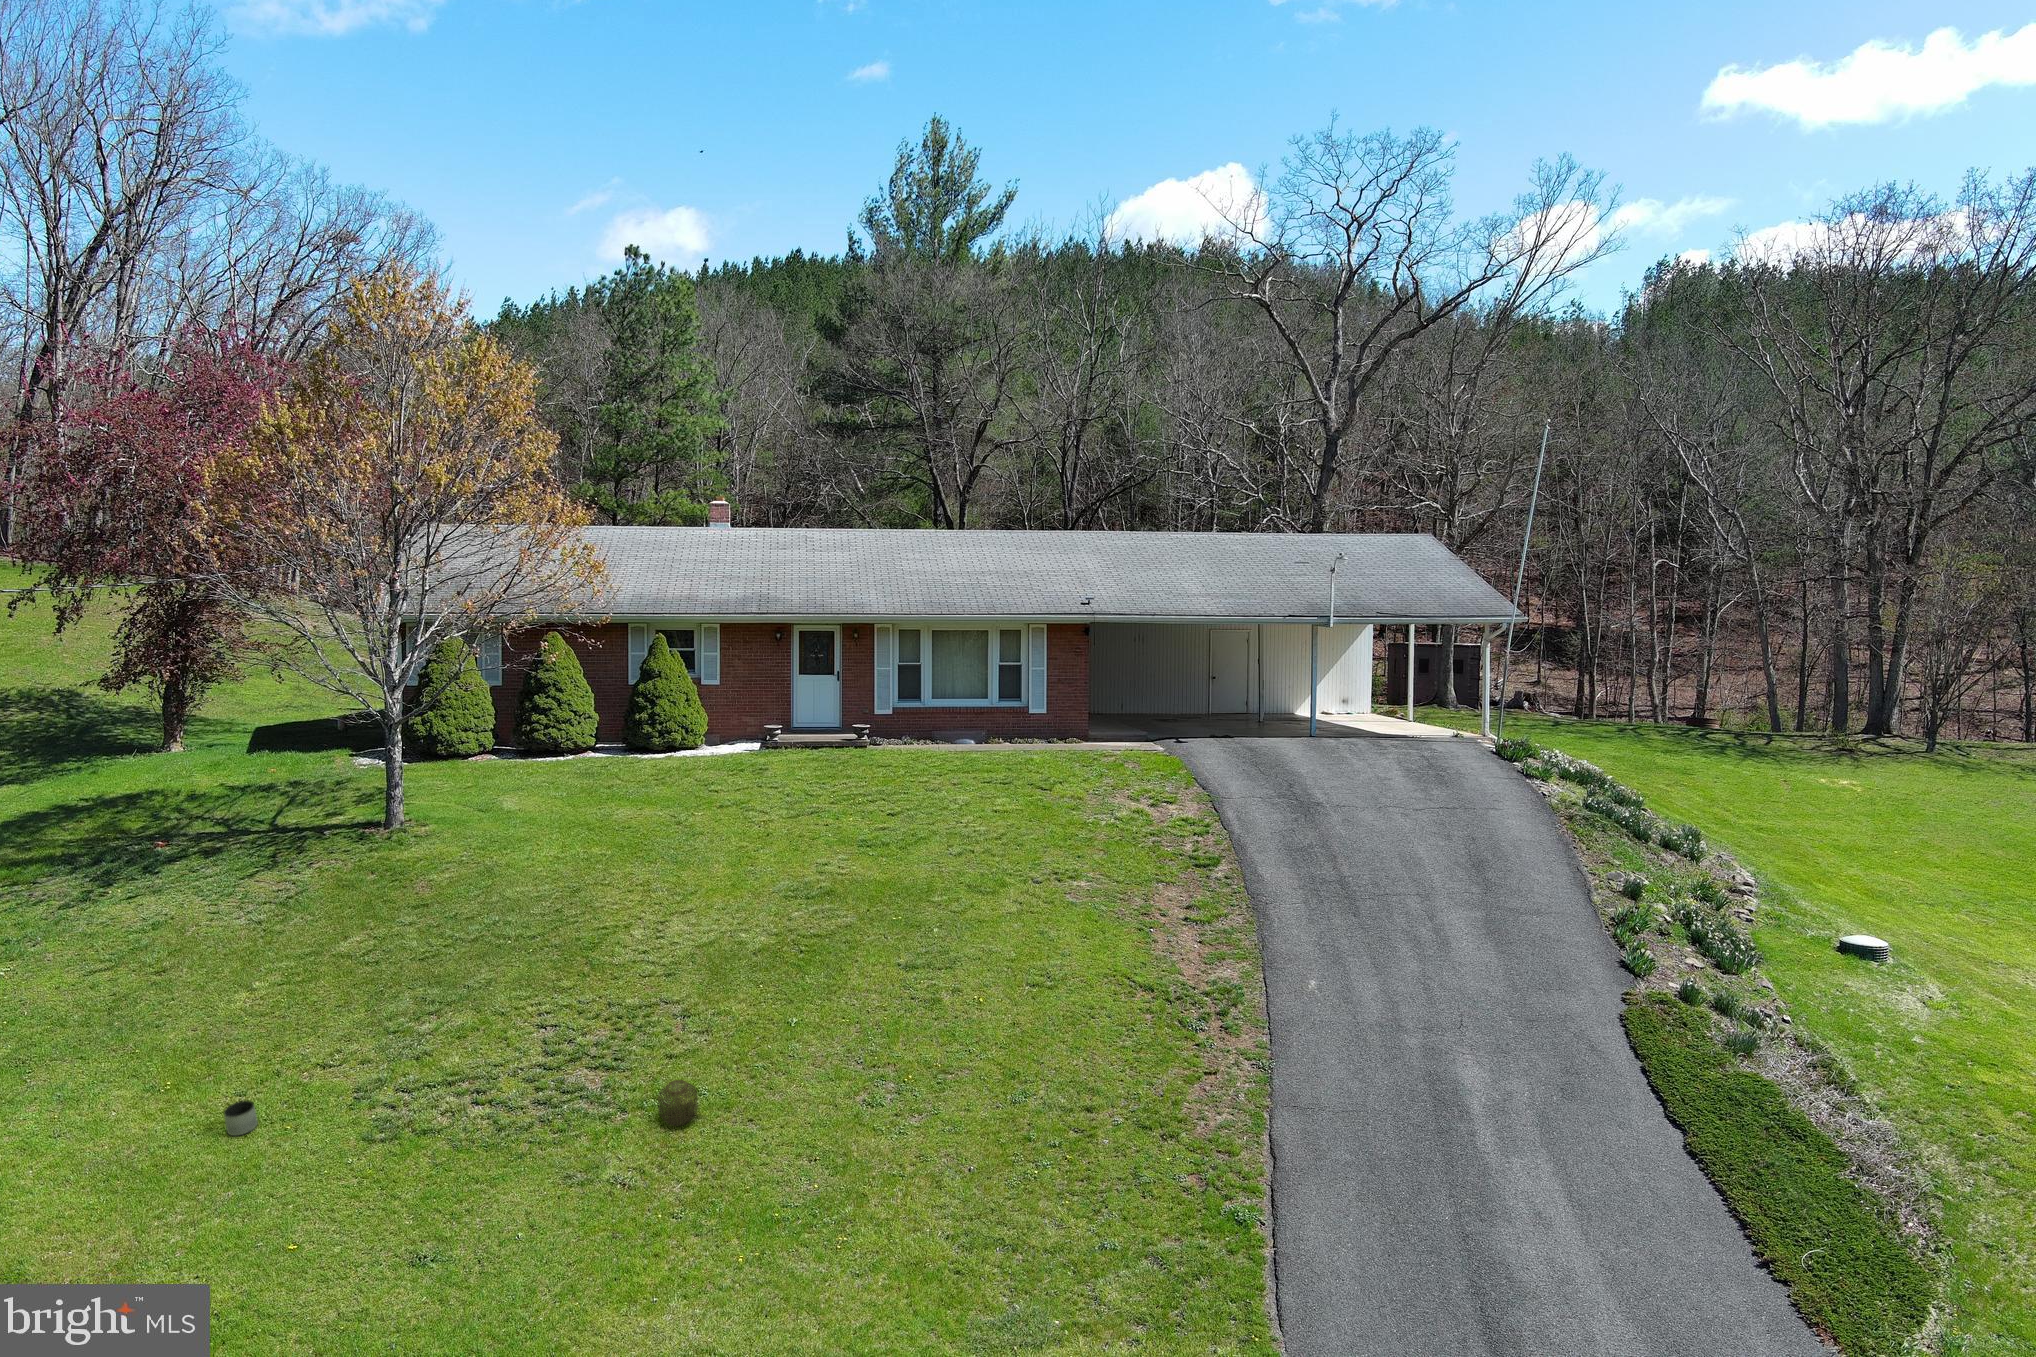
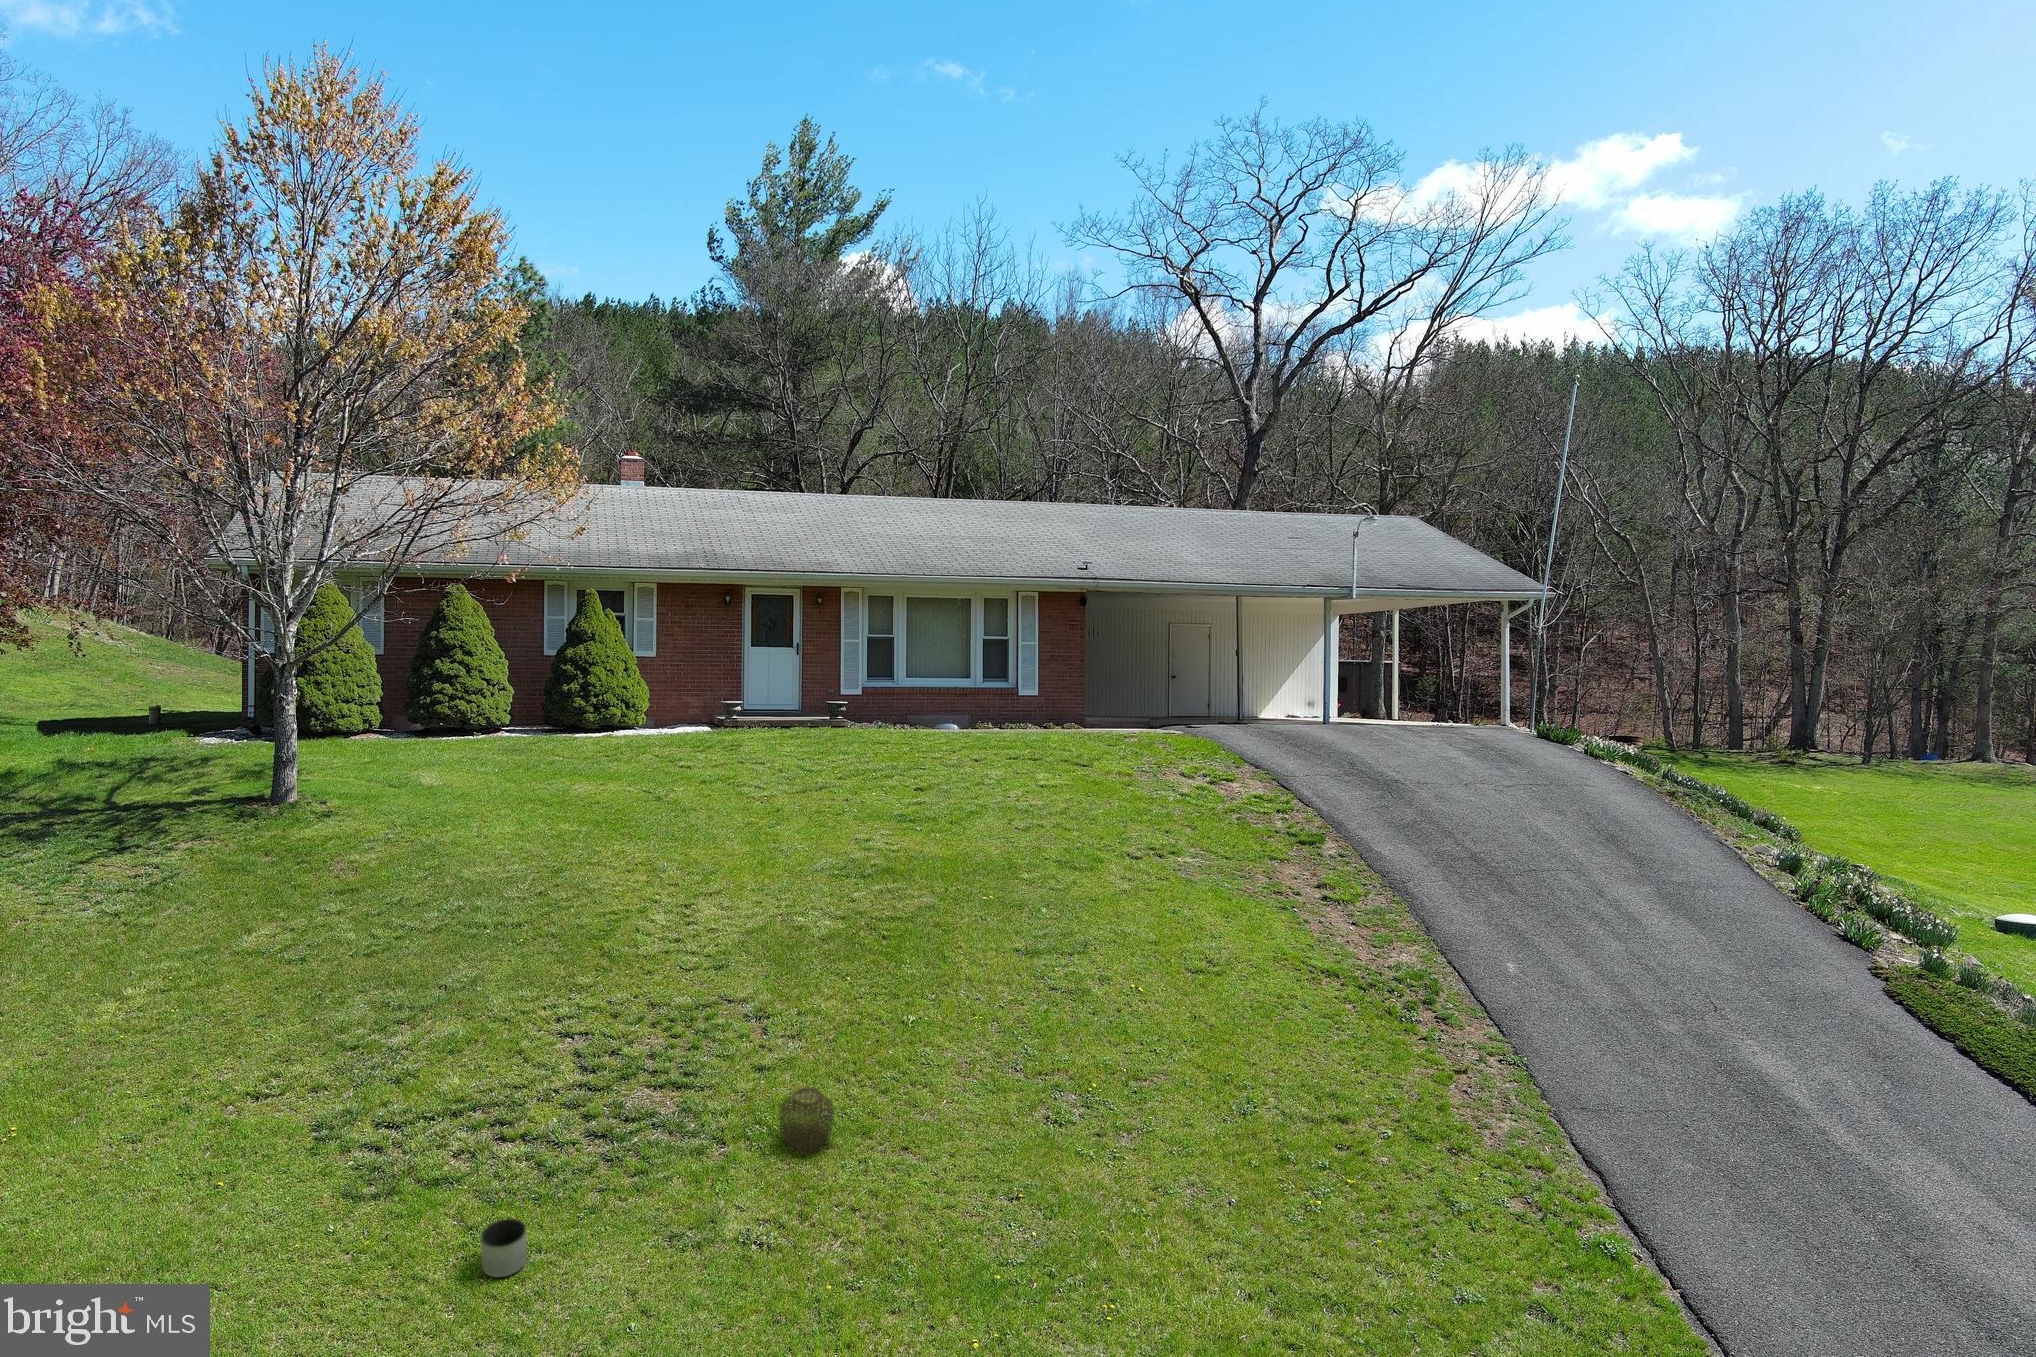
planter: present [224,1100,258,1136] -> present [481,1219,527,1277]

